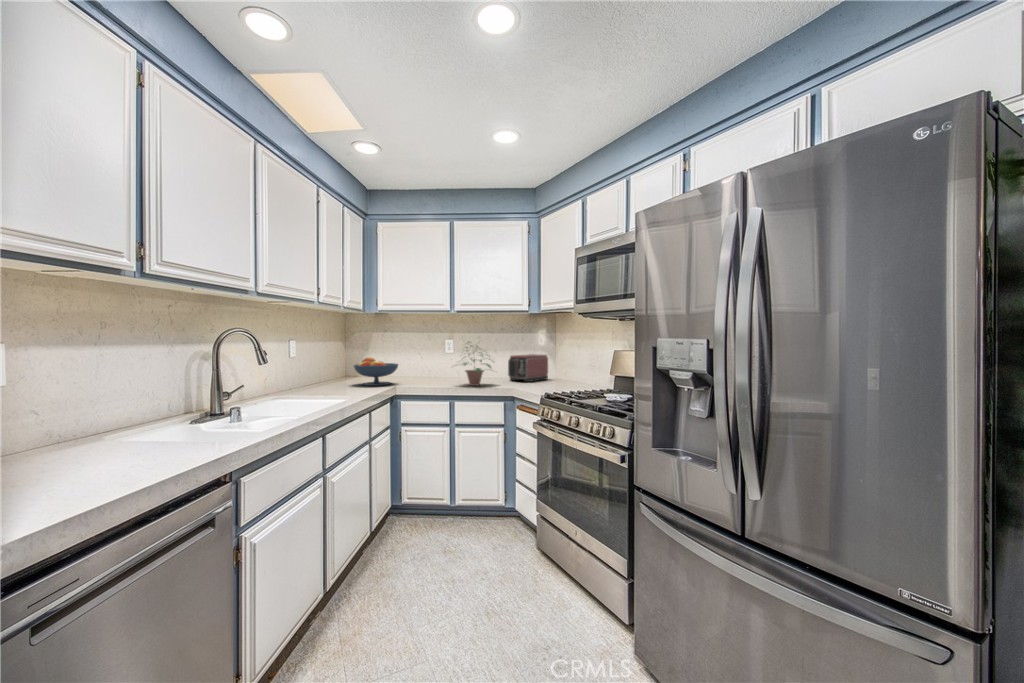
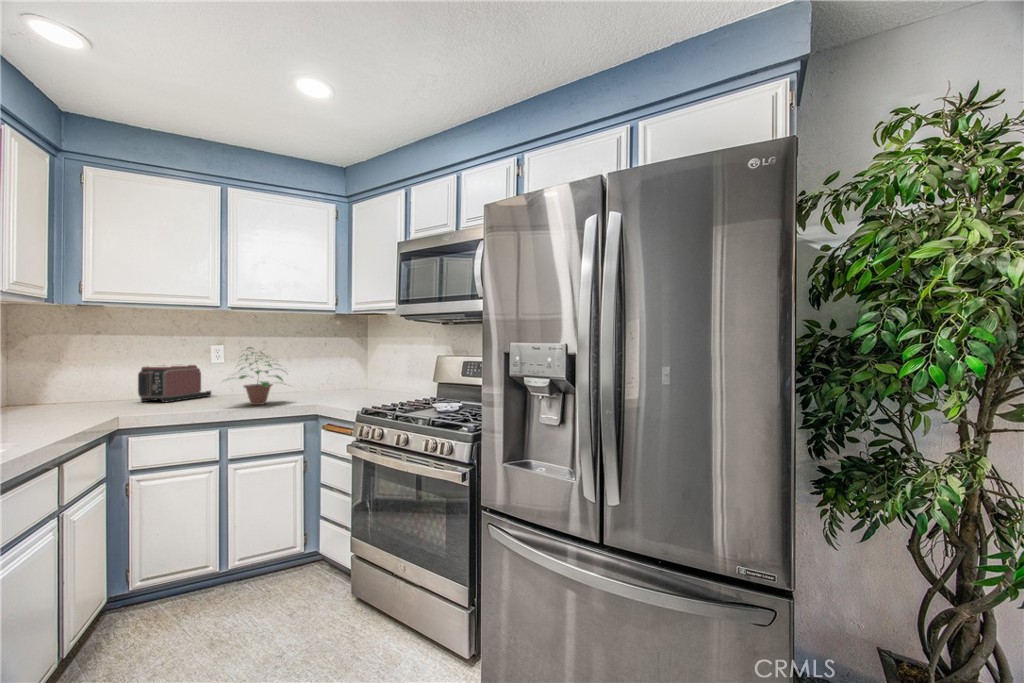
toaster: present [508,354,548,382] -> present [138,365,211,402]
fruit bowl: present [354,357,398,386] -> none [29,372,126,417]

